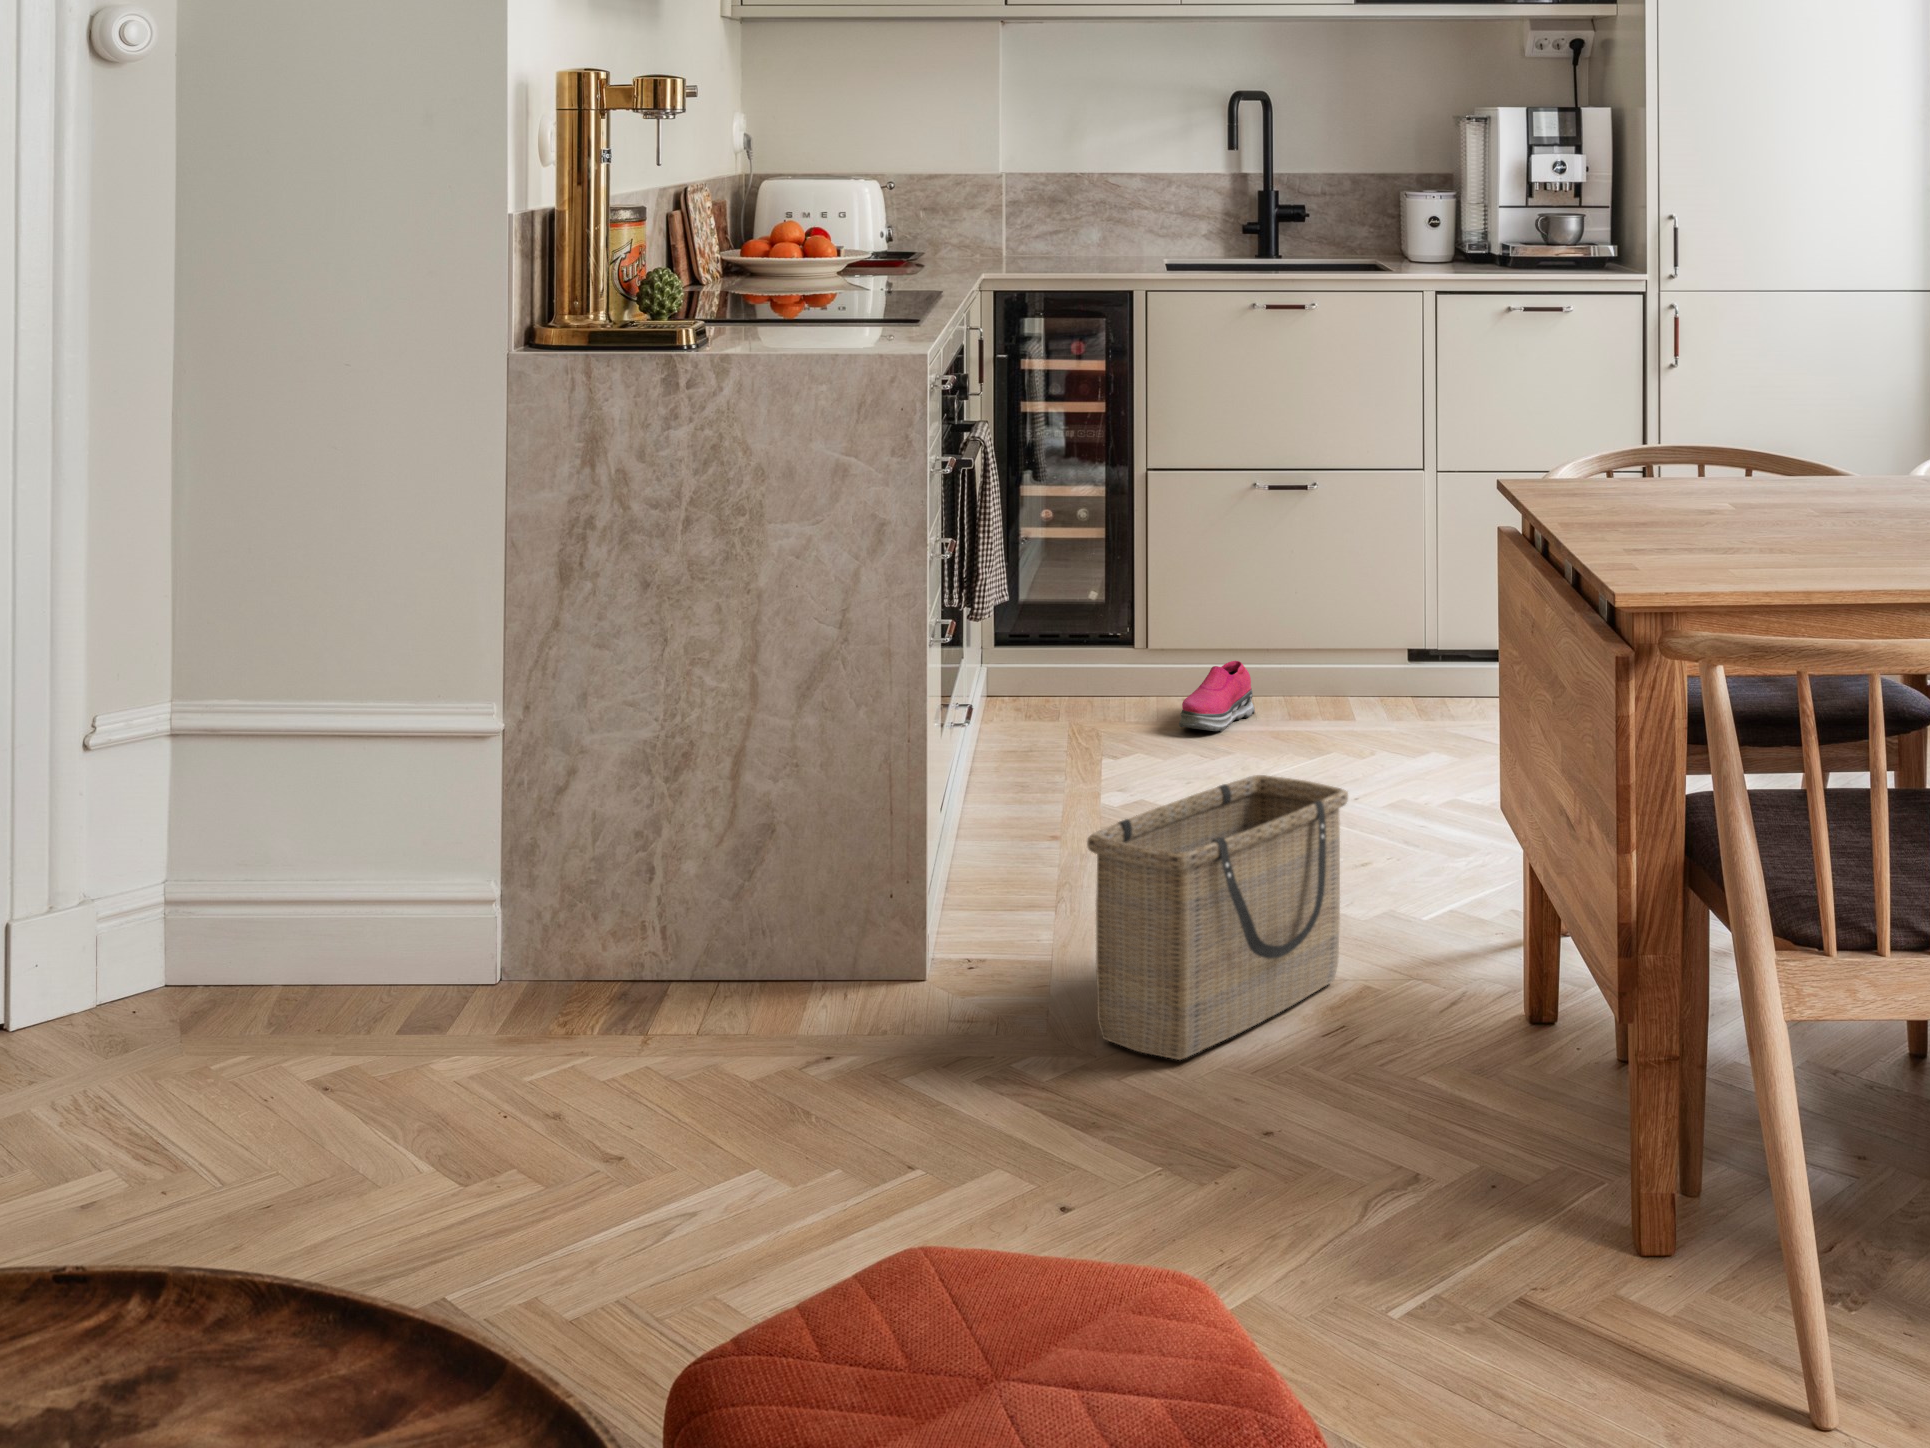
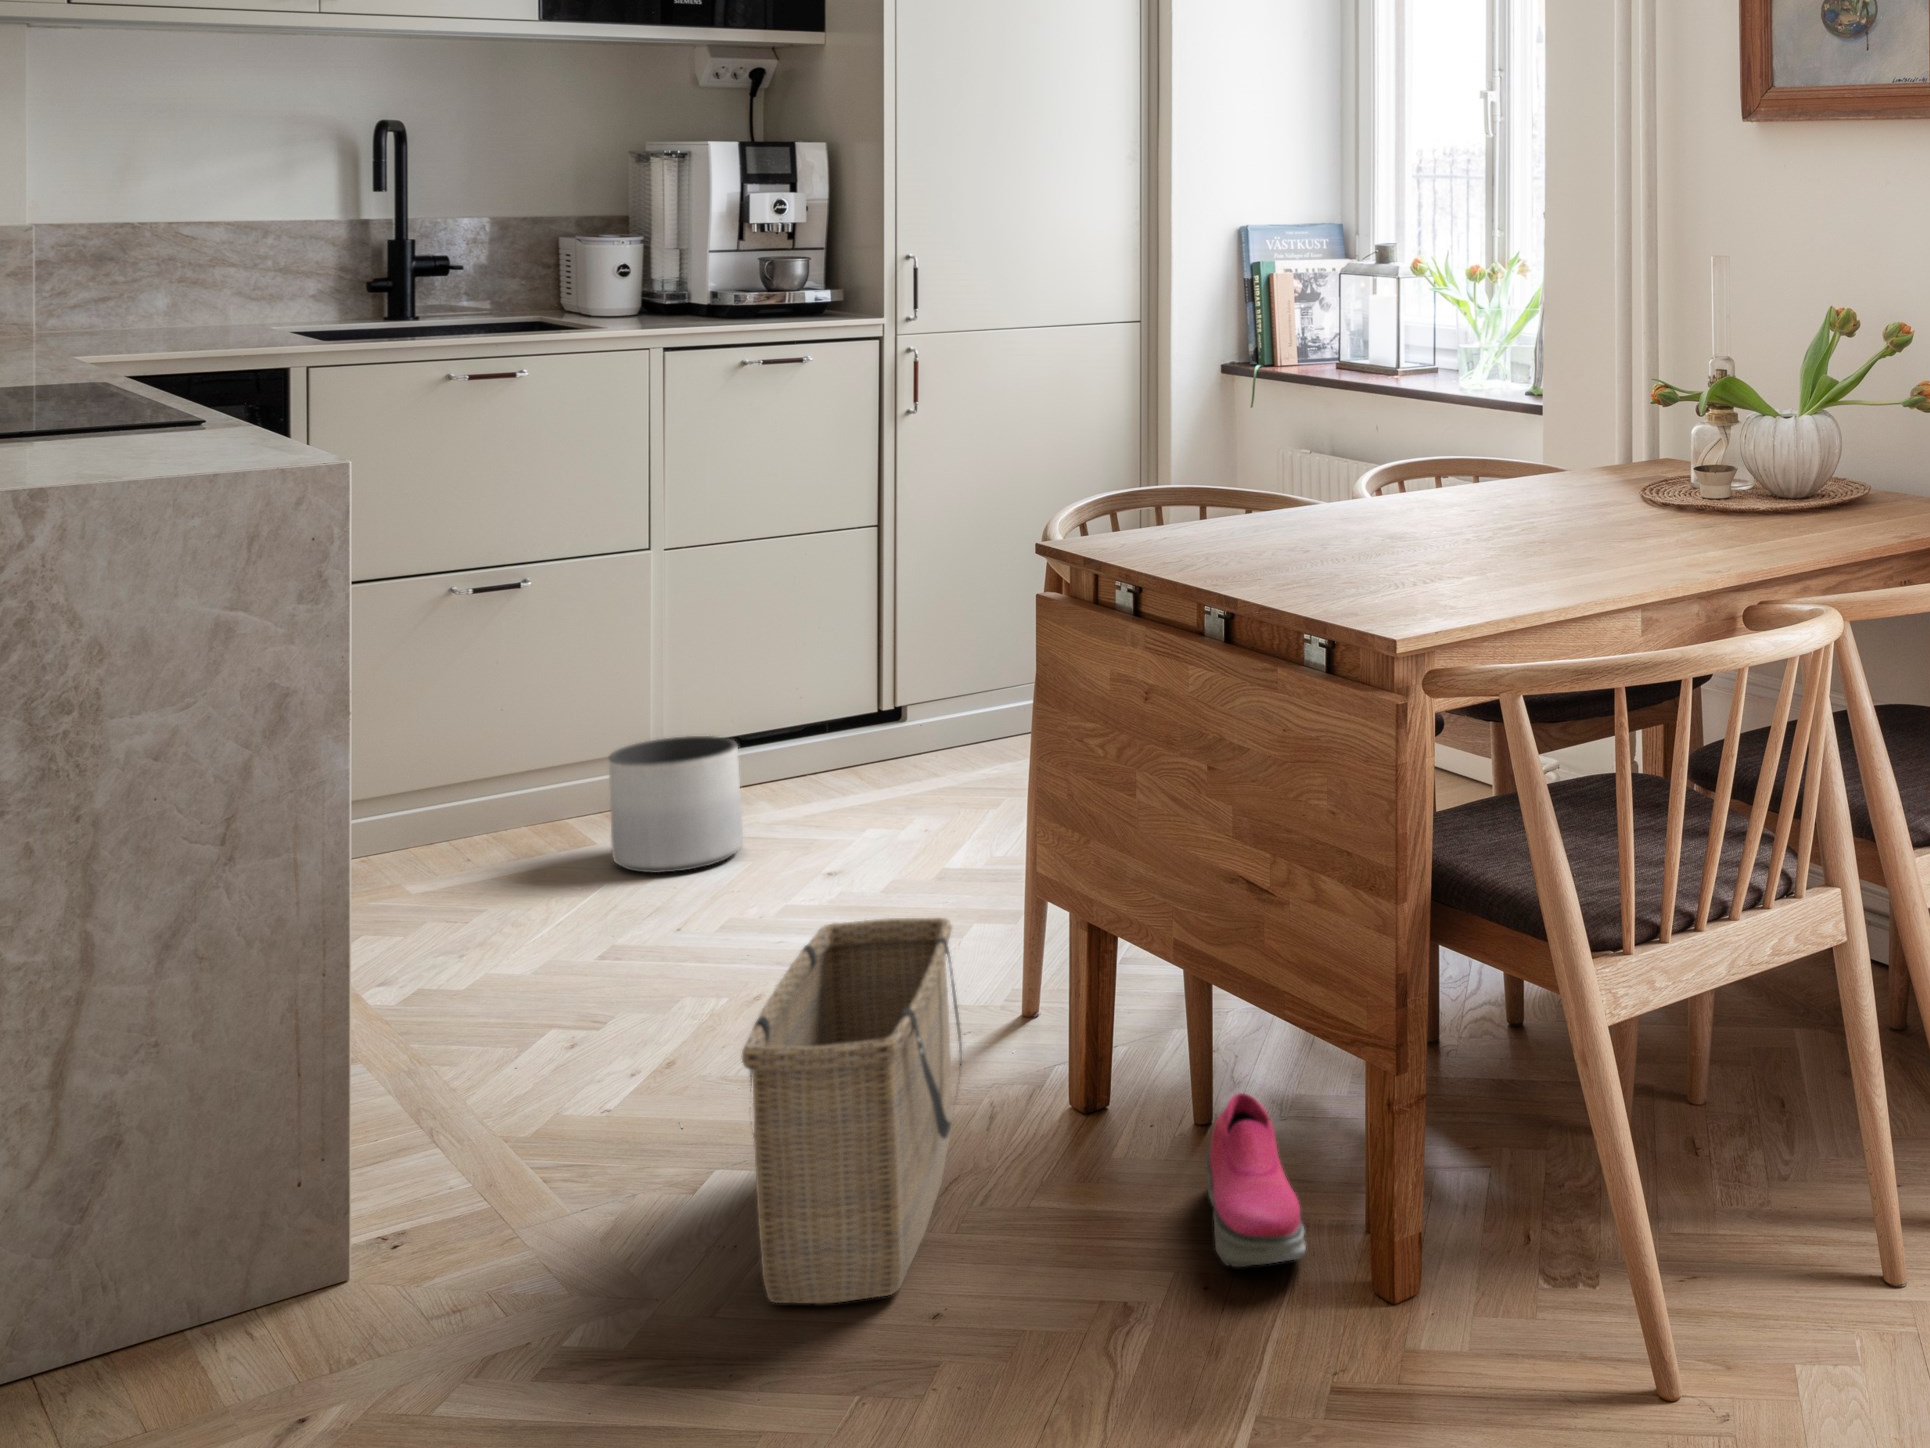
planter: none [1325,634,1434,748] -> present [608,736,743,873]
shoe: present [1179,661,1255,731] -> present [1206,1093,1306,1267]

